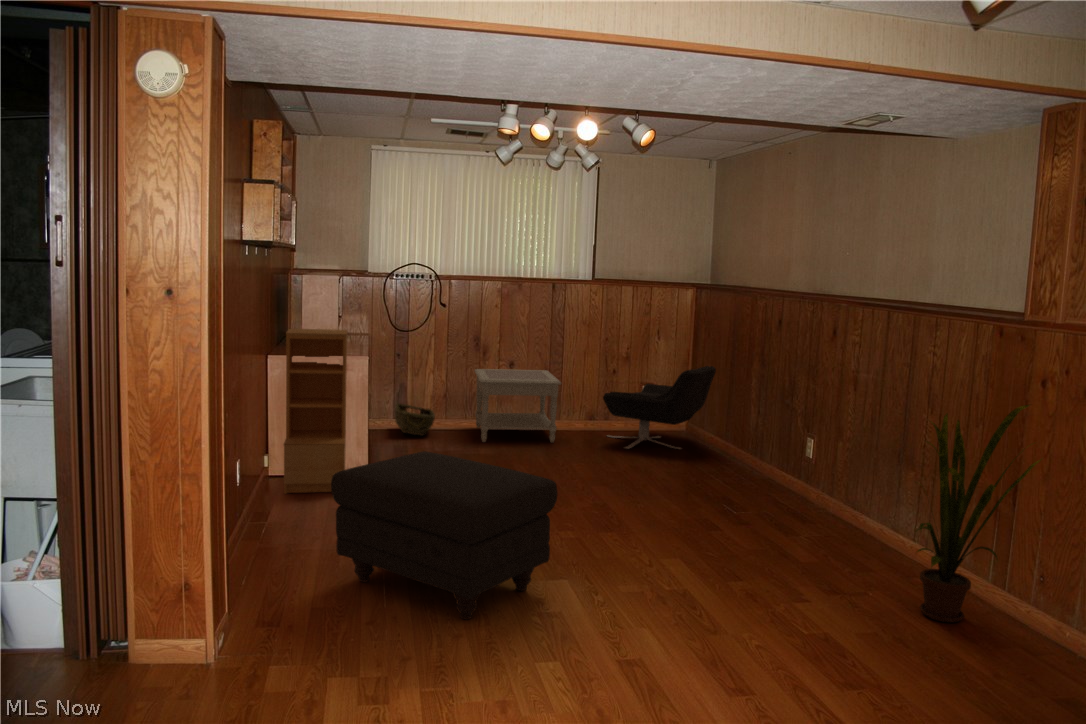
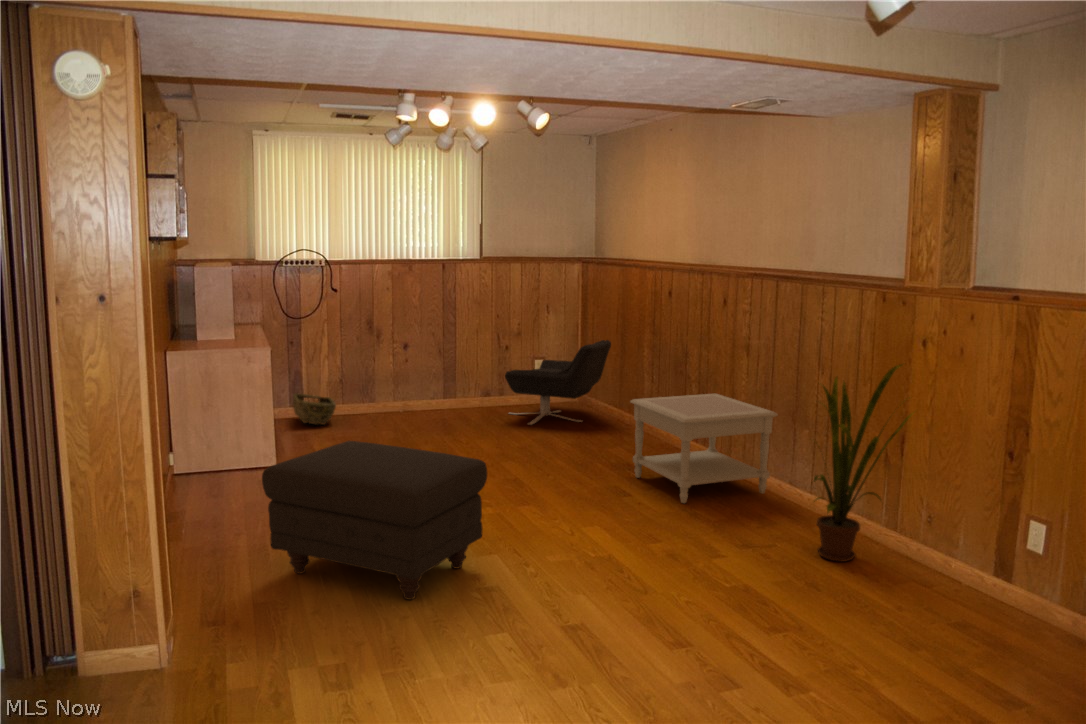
bookshelf: present [284,329,347,494] -> none [186,322,257,493]
side table: present [474,369,561,443] -> present [630,394,778,503]

